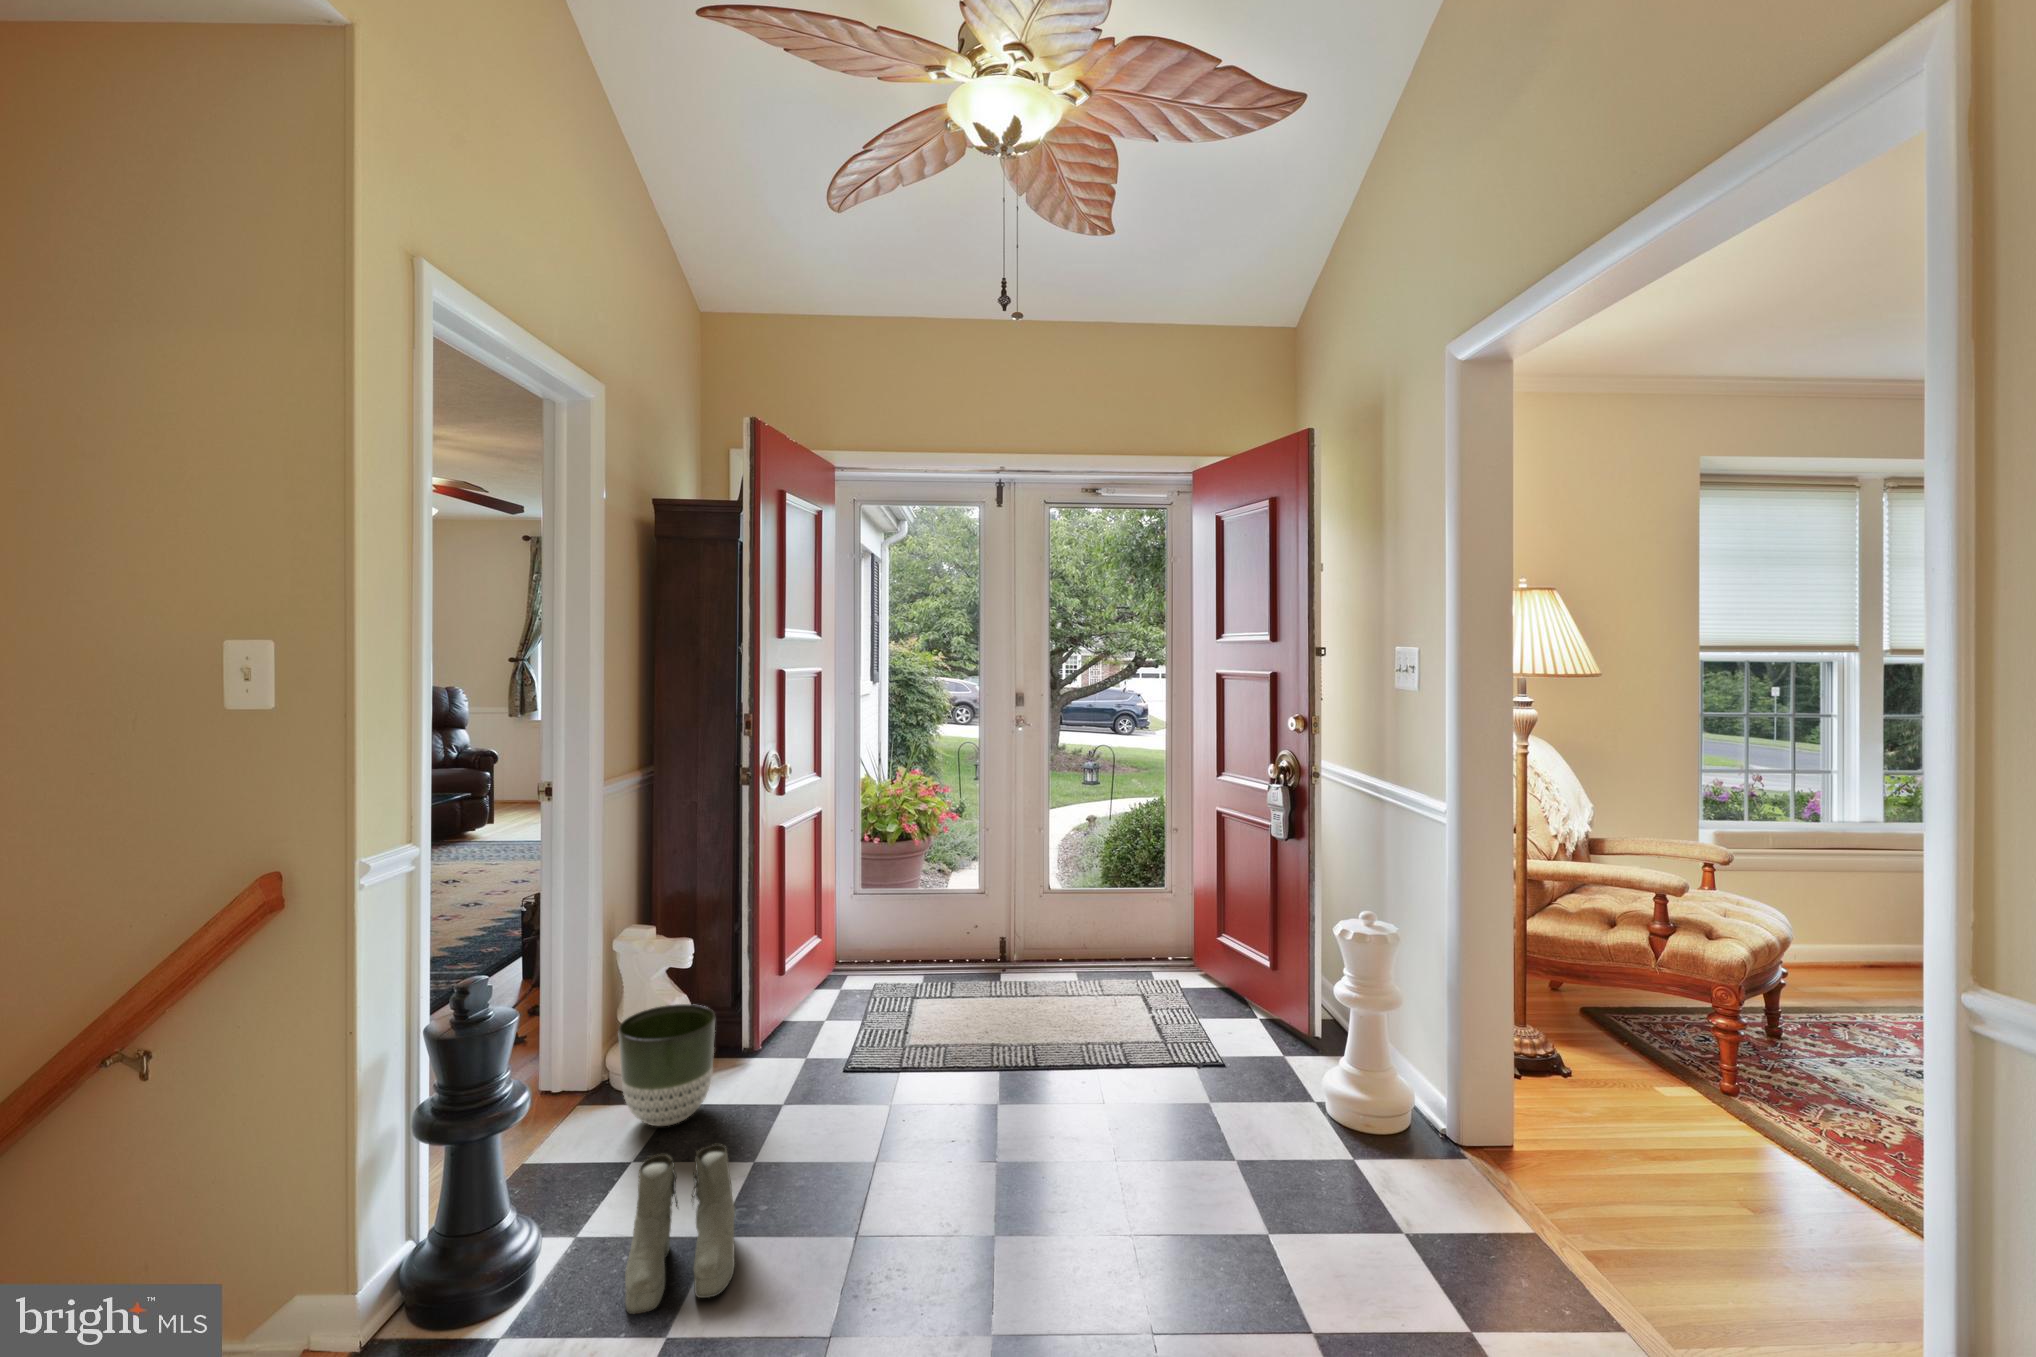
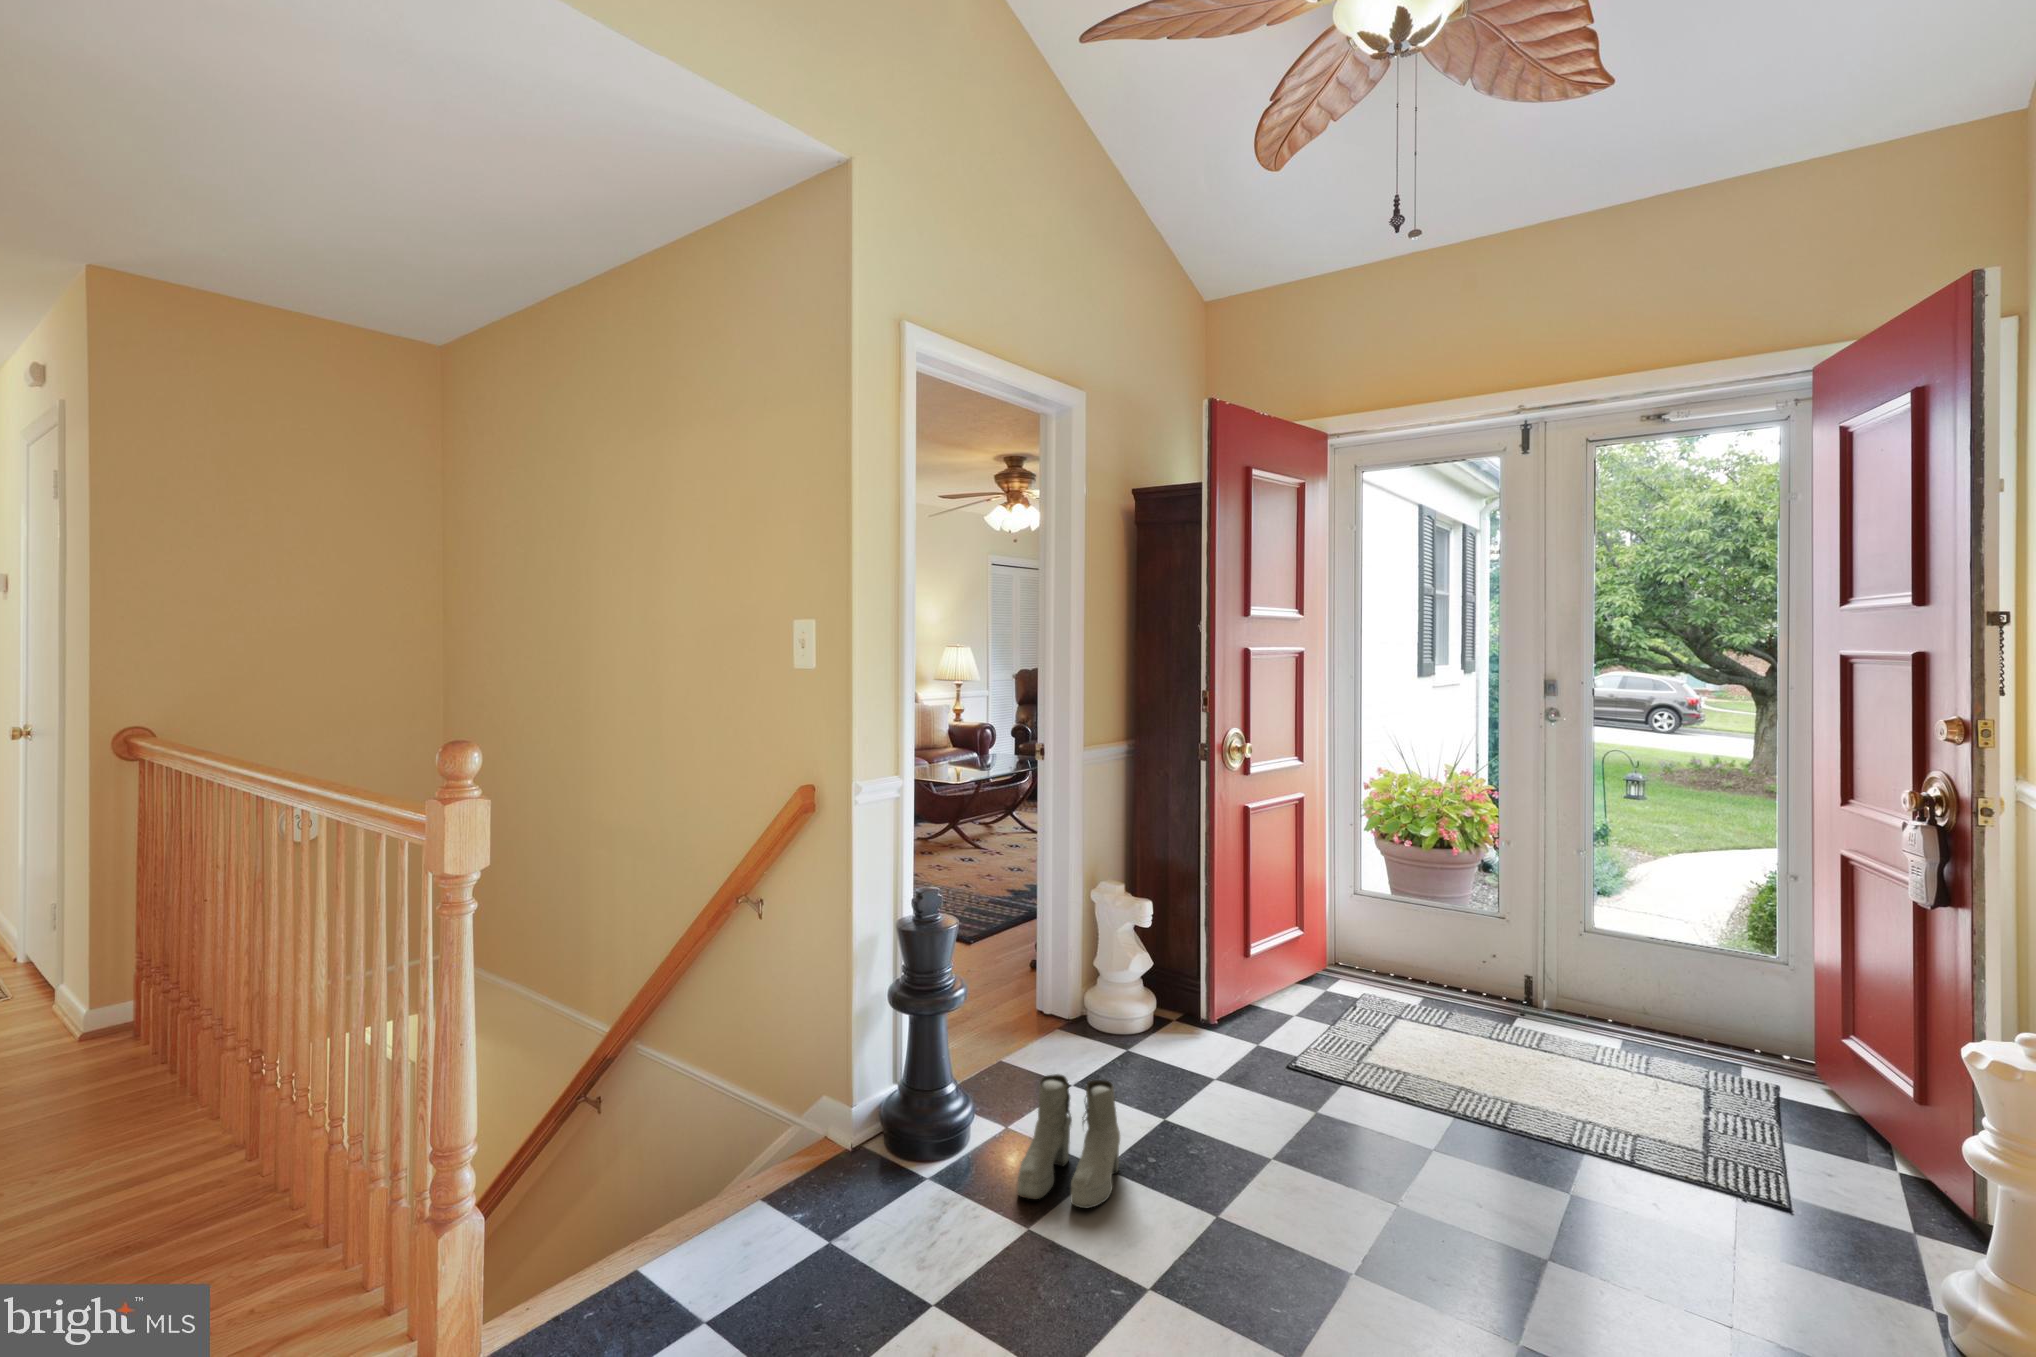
planter: present [618,1004,715,1126] -> none [1070,960,1153,1068]

